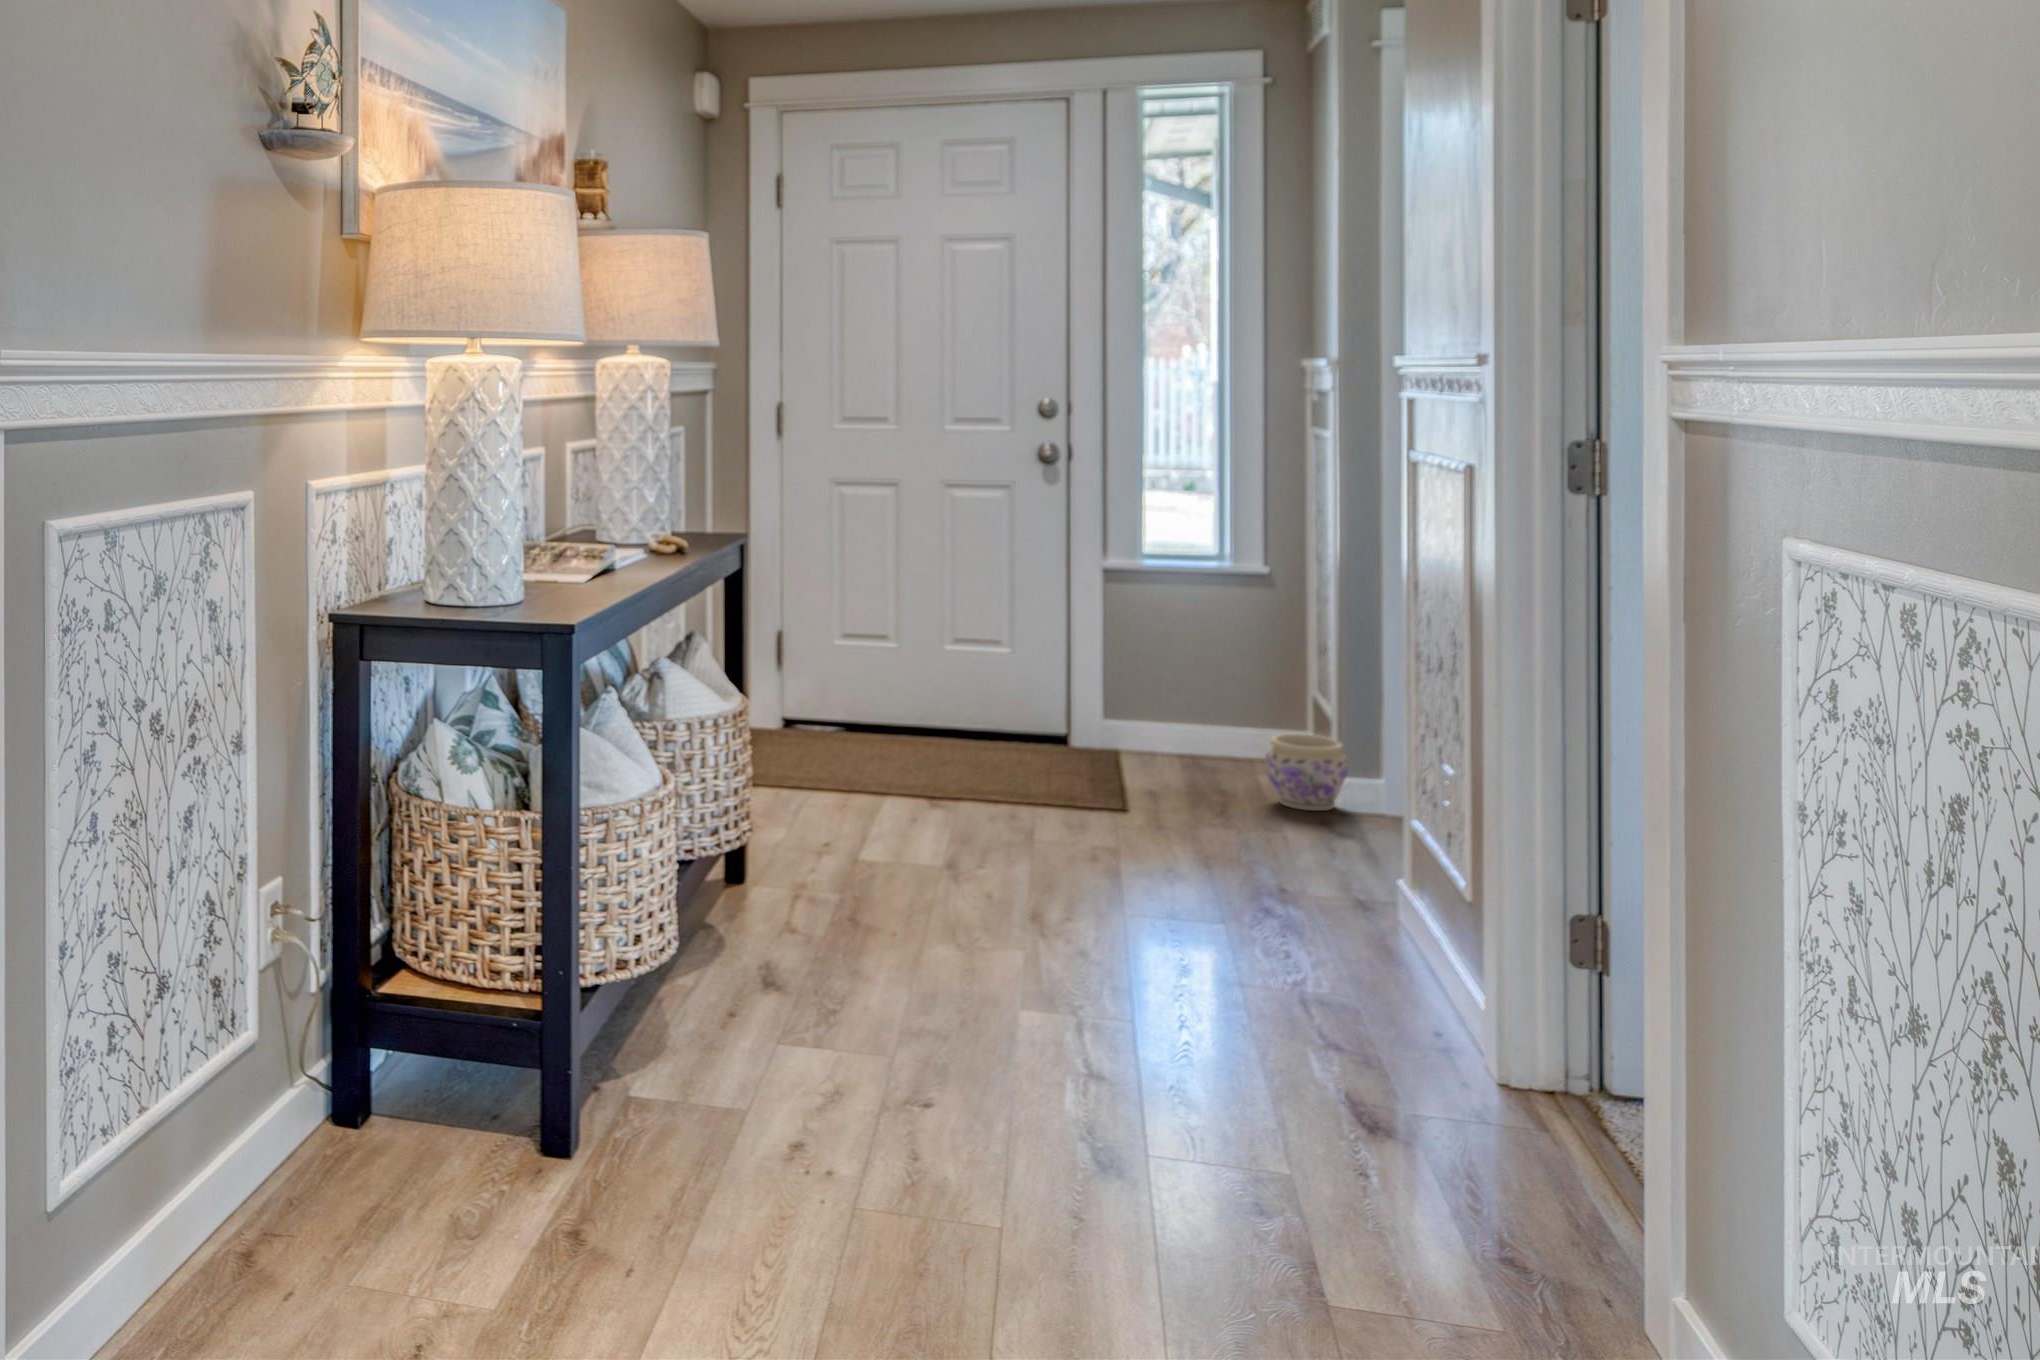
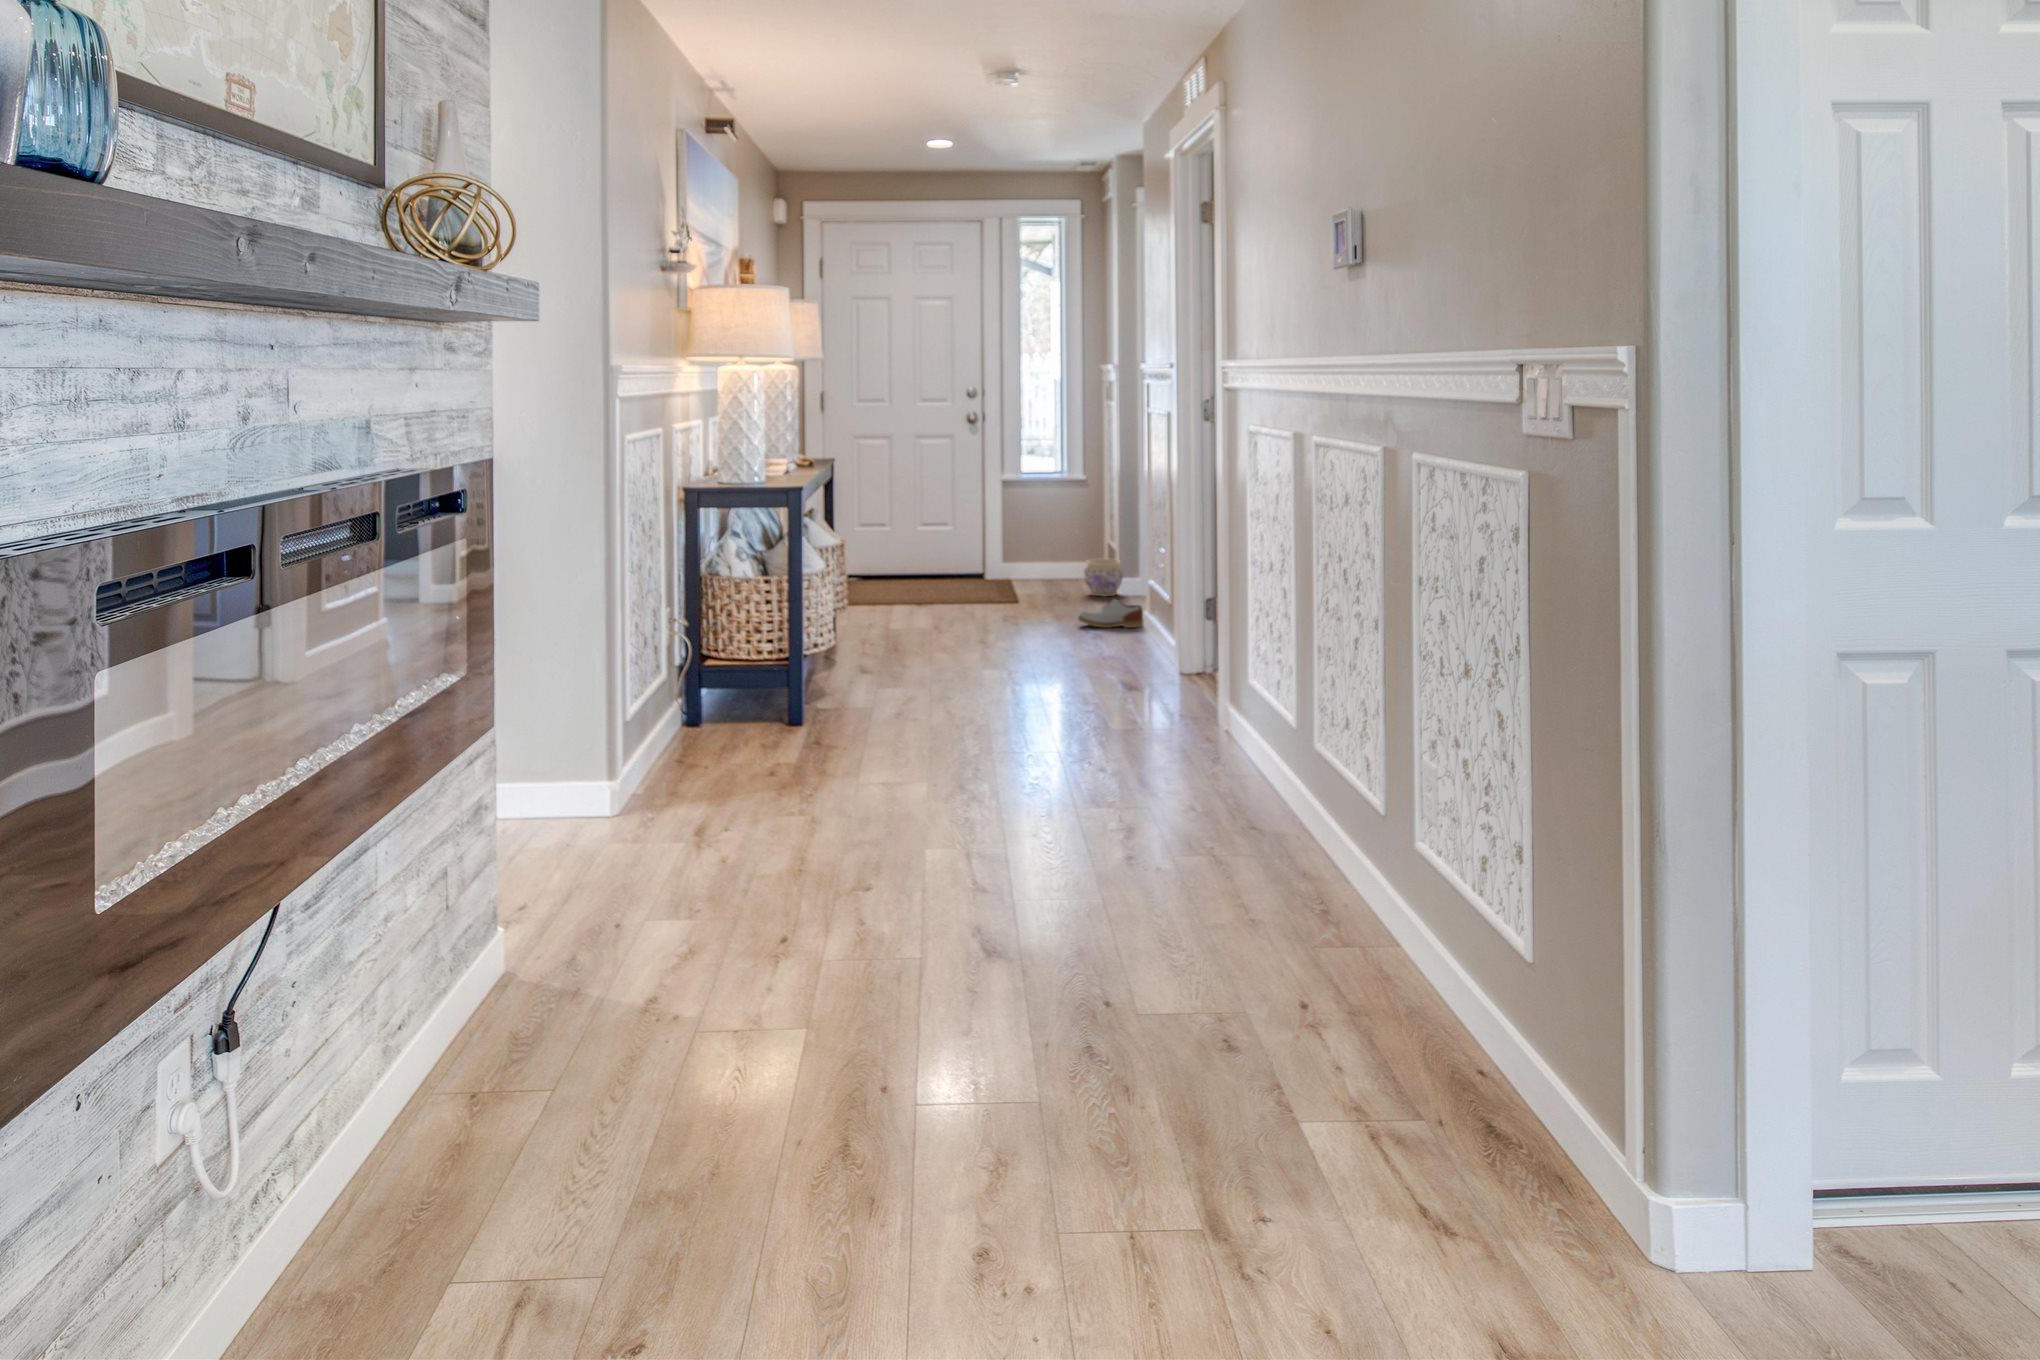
shoe: none [1250,841,1397,907] -> present [1078,599,1143,628]

